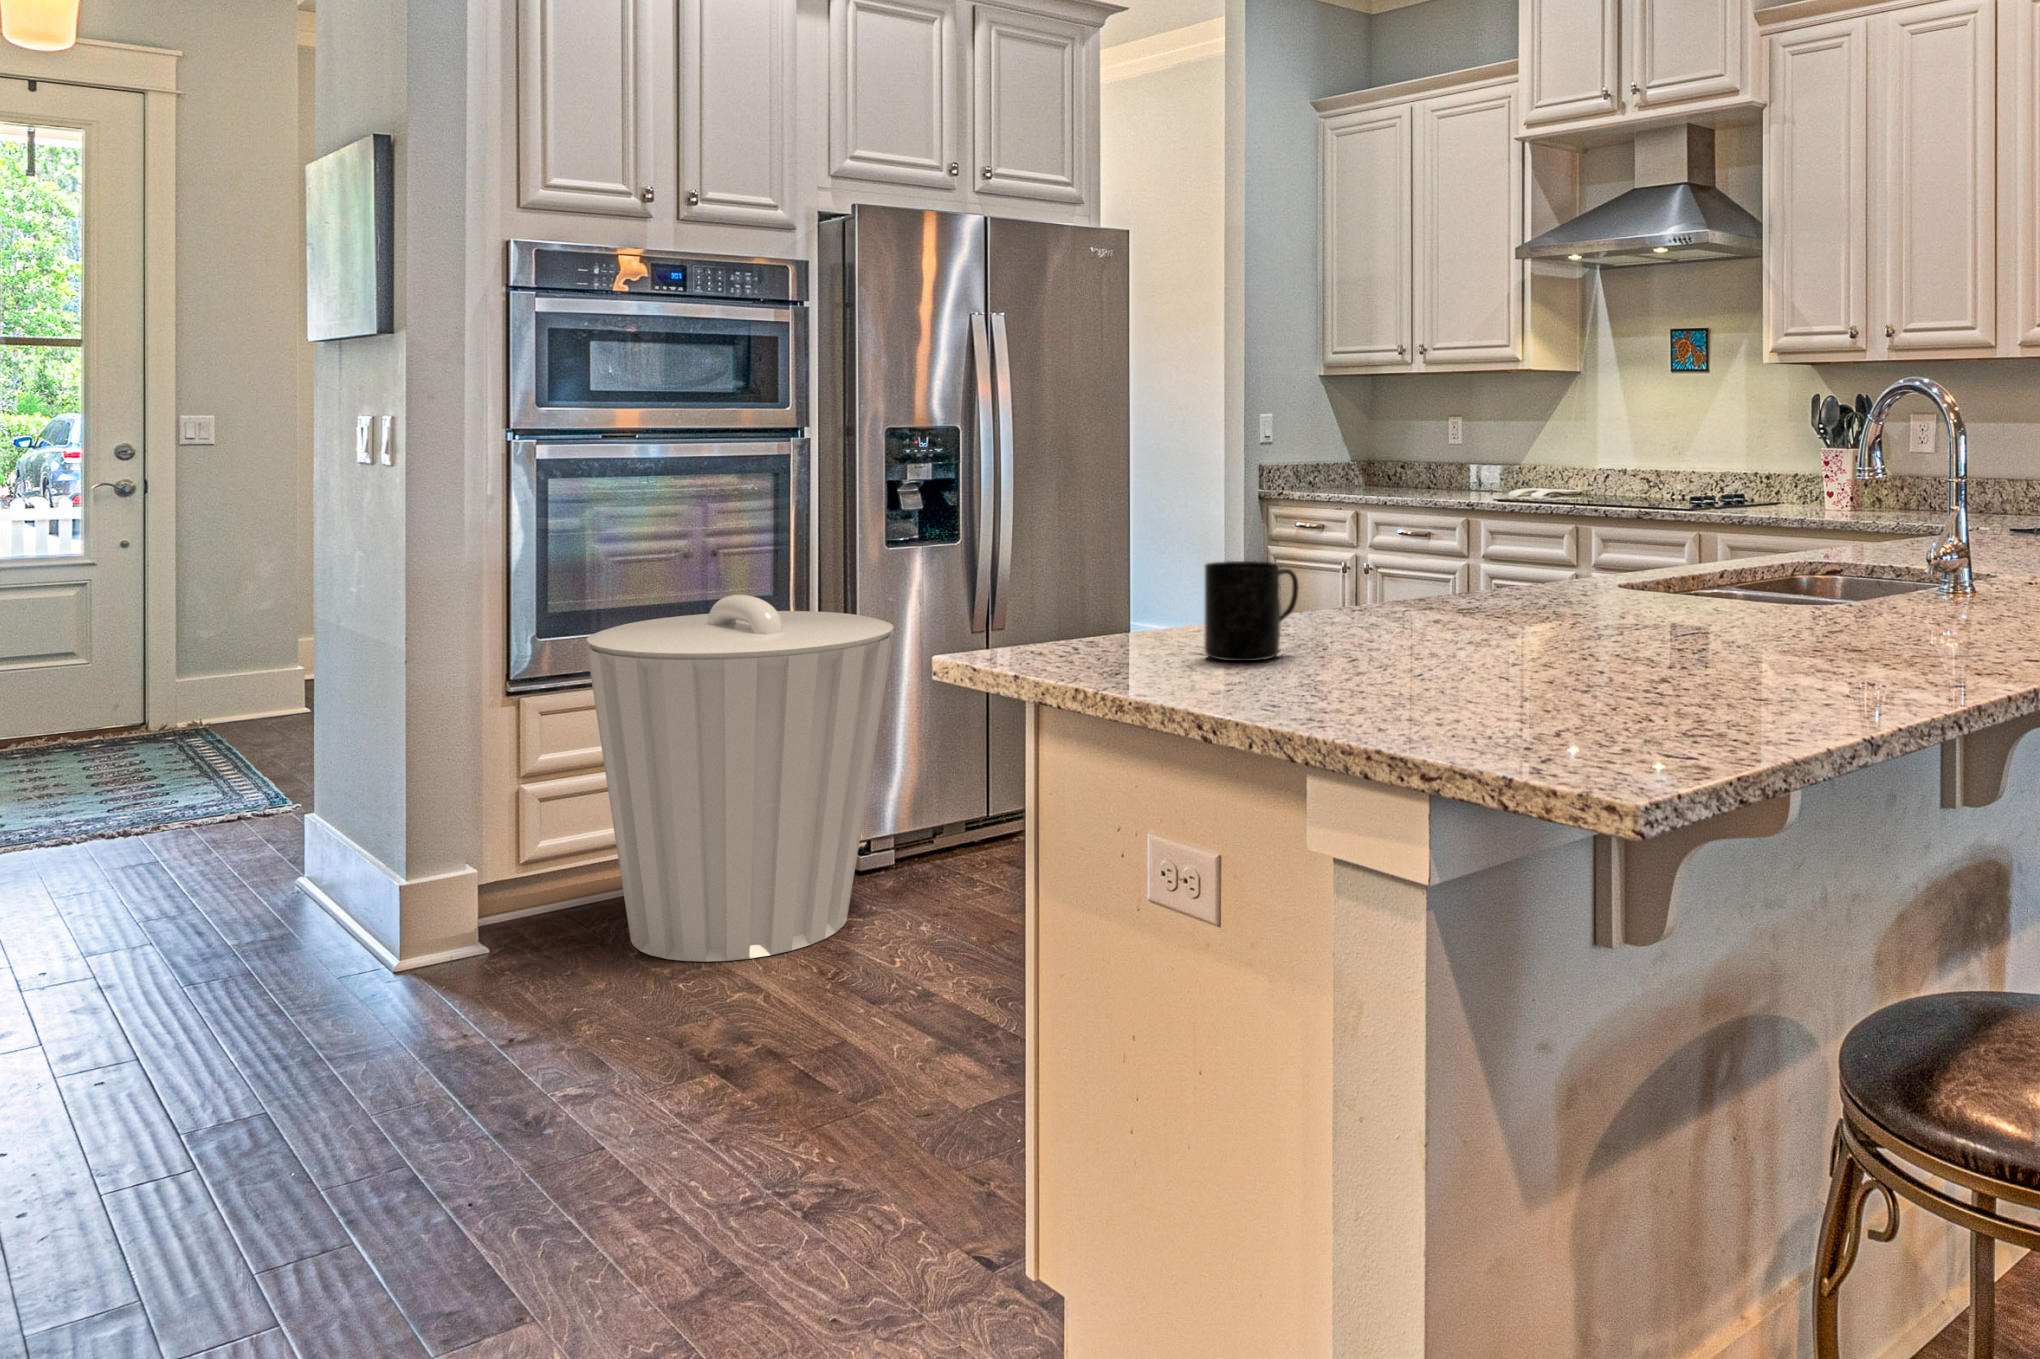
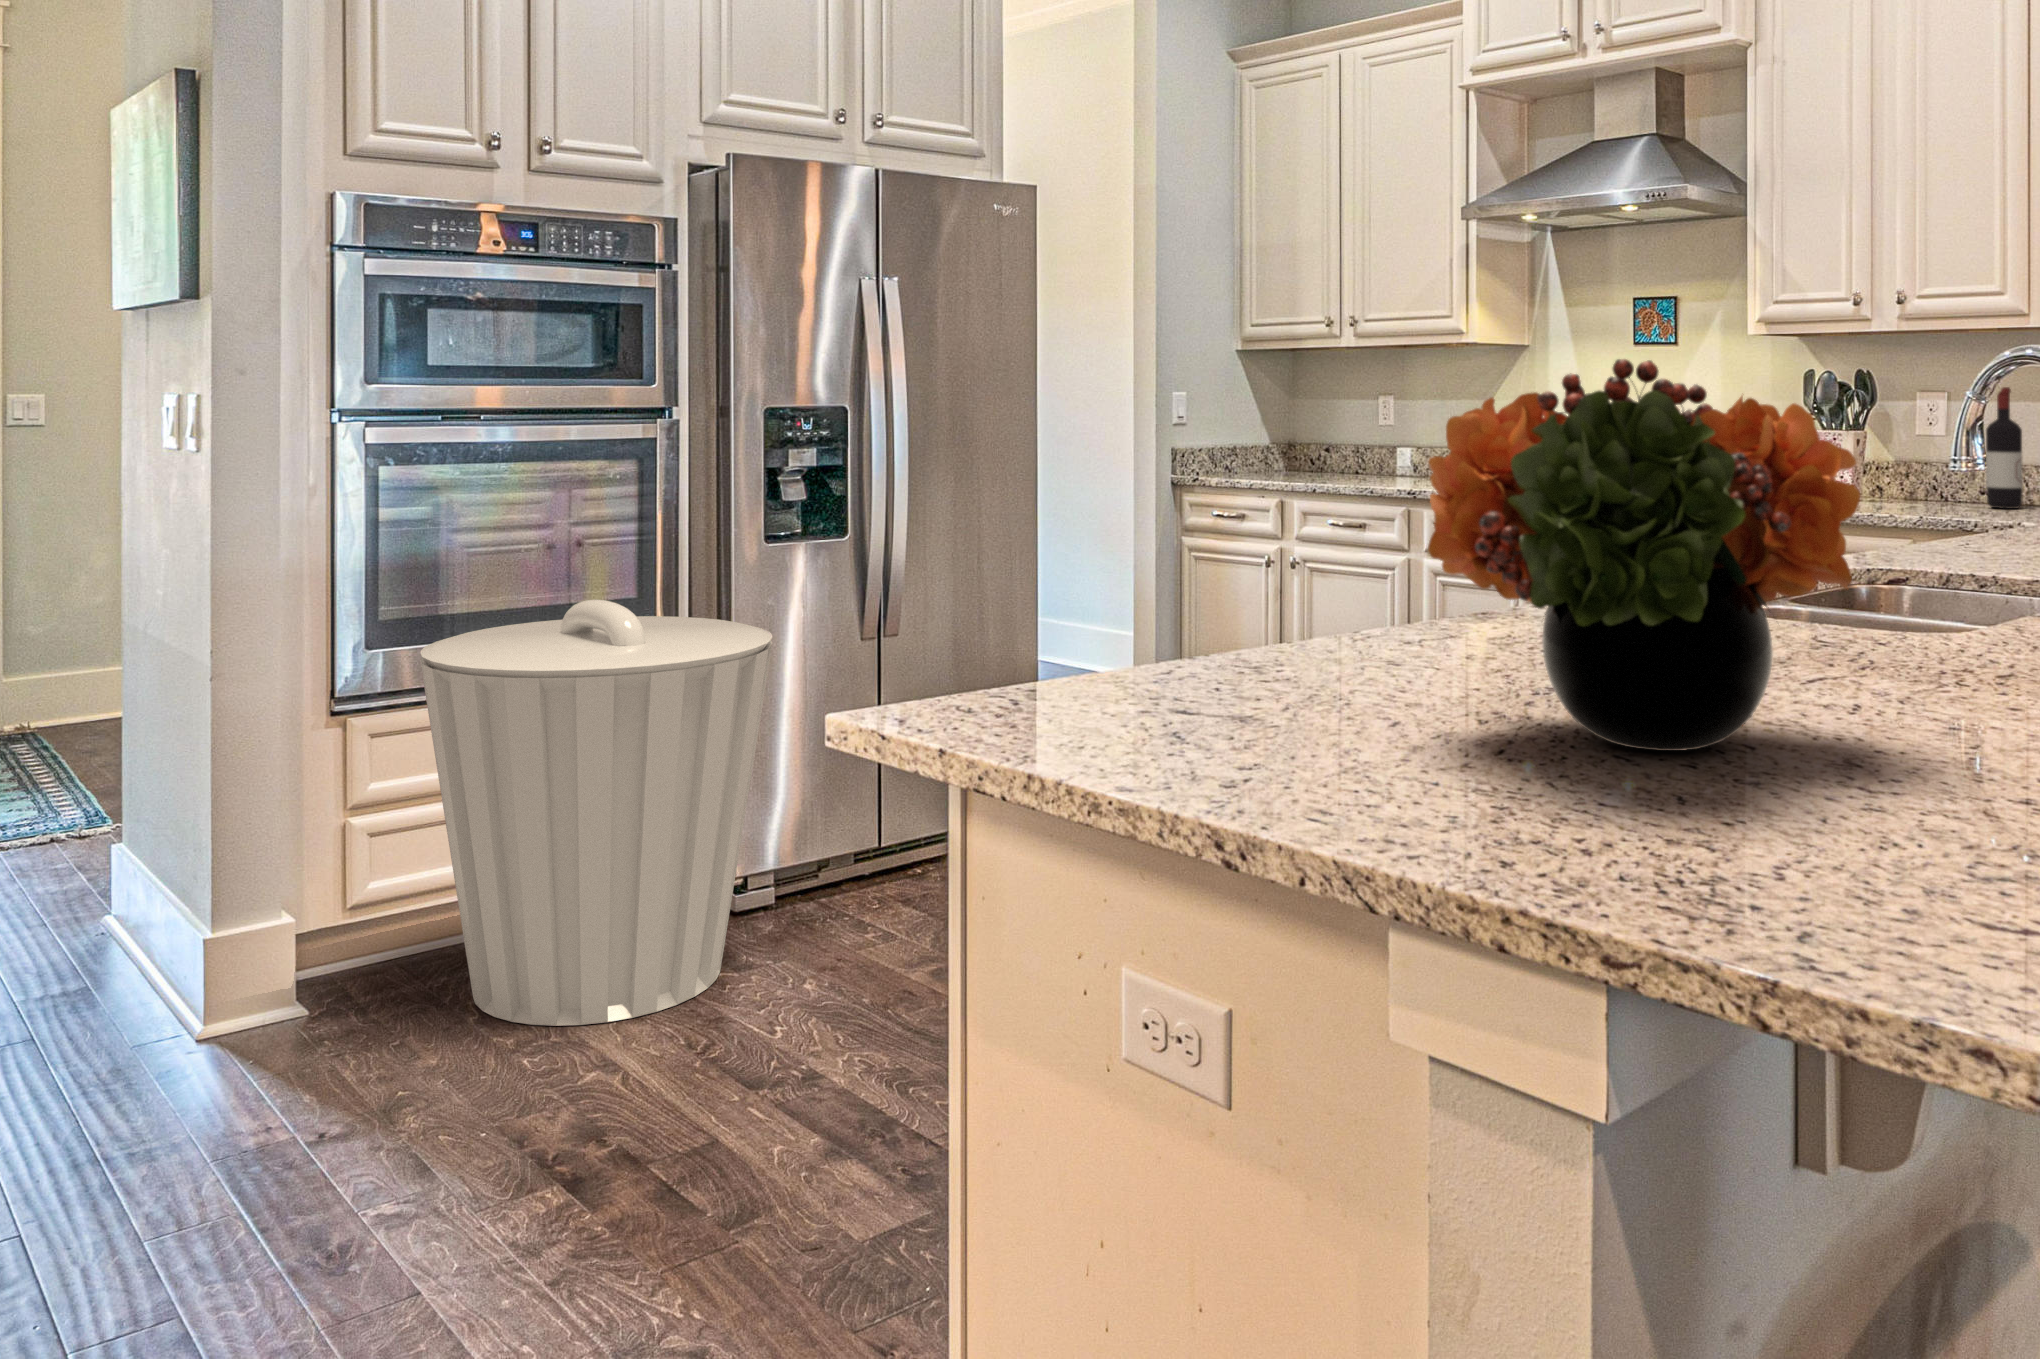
flower arrangement: none [1369,394,1683,675] -> present [1428,359,1860,751]
wine bottle: none [1967,409,1998,516] -> present [1986,387,2023,509]
mug: present [1204,561,1298,661] -> none [1184,584,1308,721]

